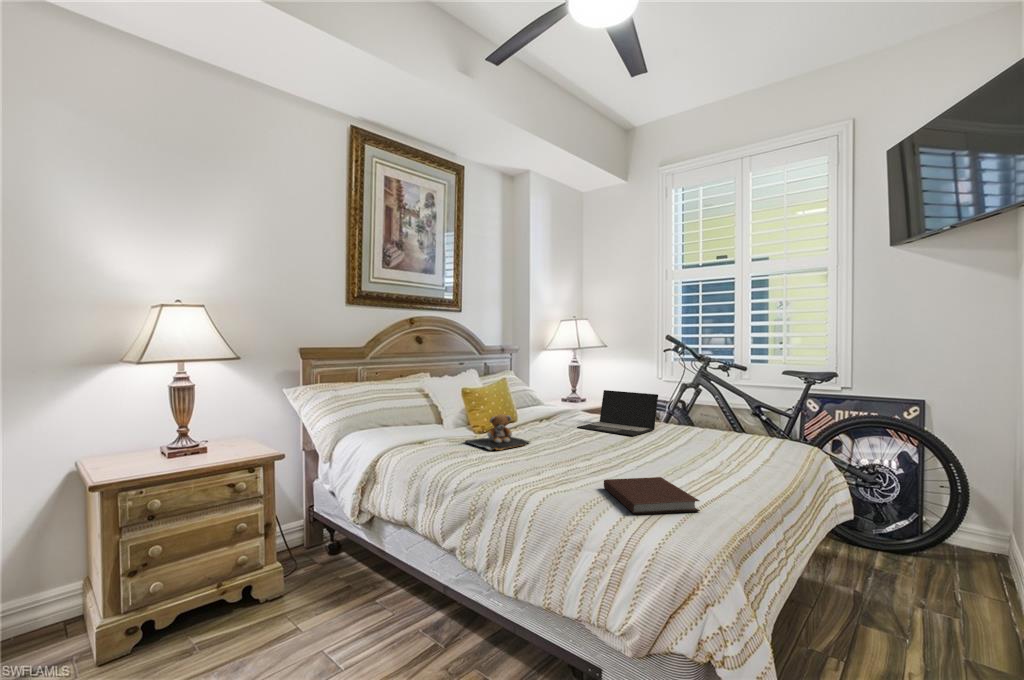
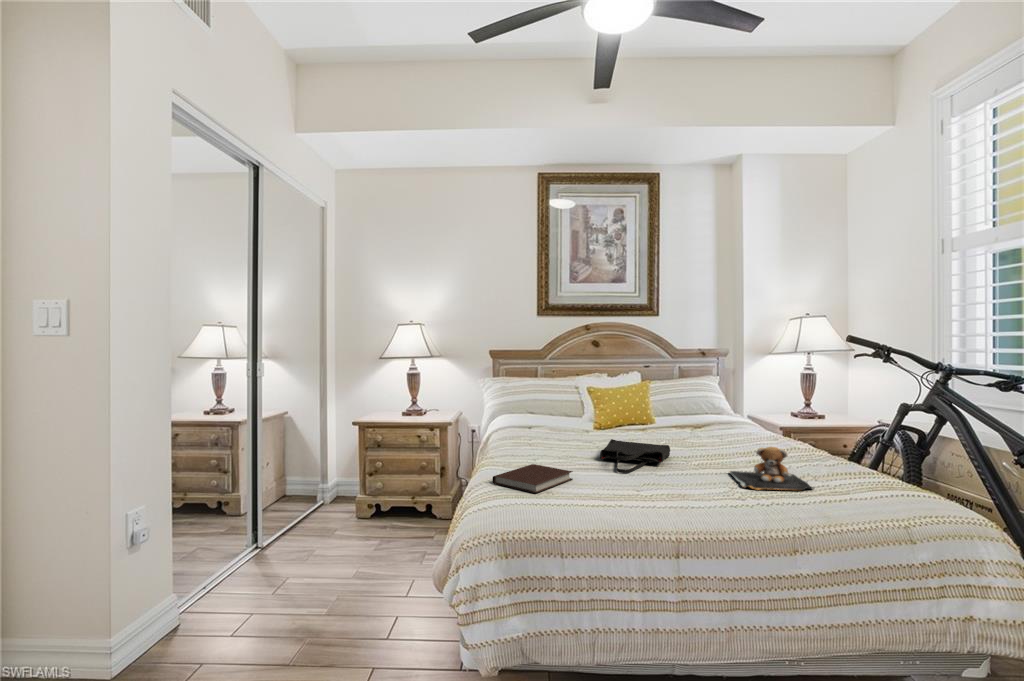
laptop: present [577,390,658,436] -> none [684,403,769,452]
teddy bear: present [465,414,529,450] -> present [730,447,813,490]
tote bag: none [581,434,667,469] -> present [600,439,670,473]

